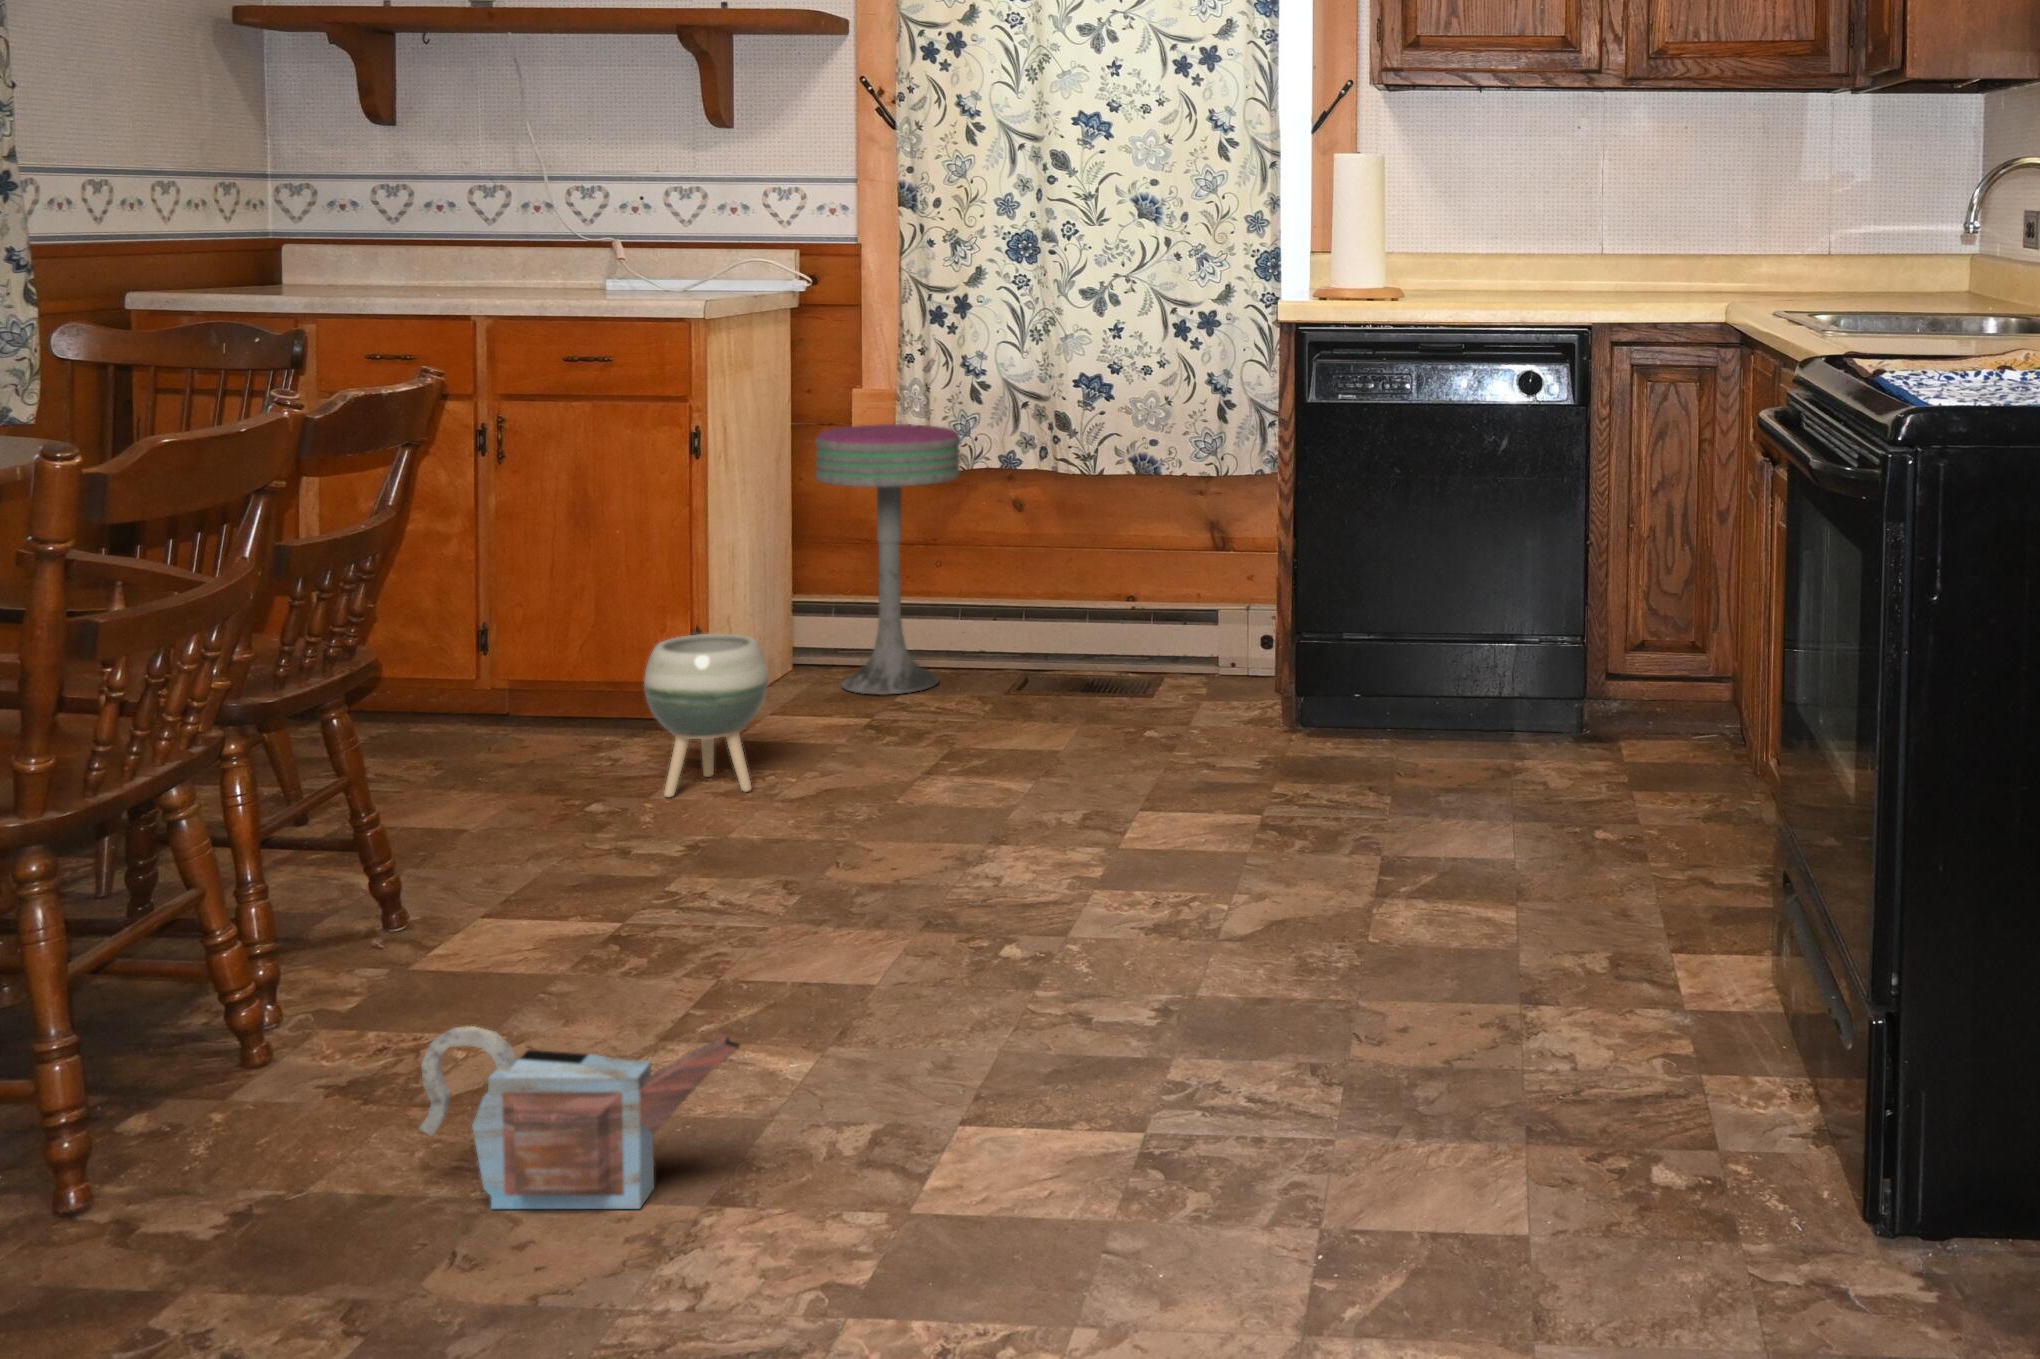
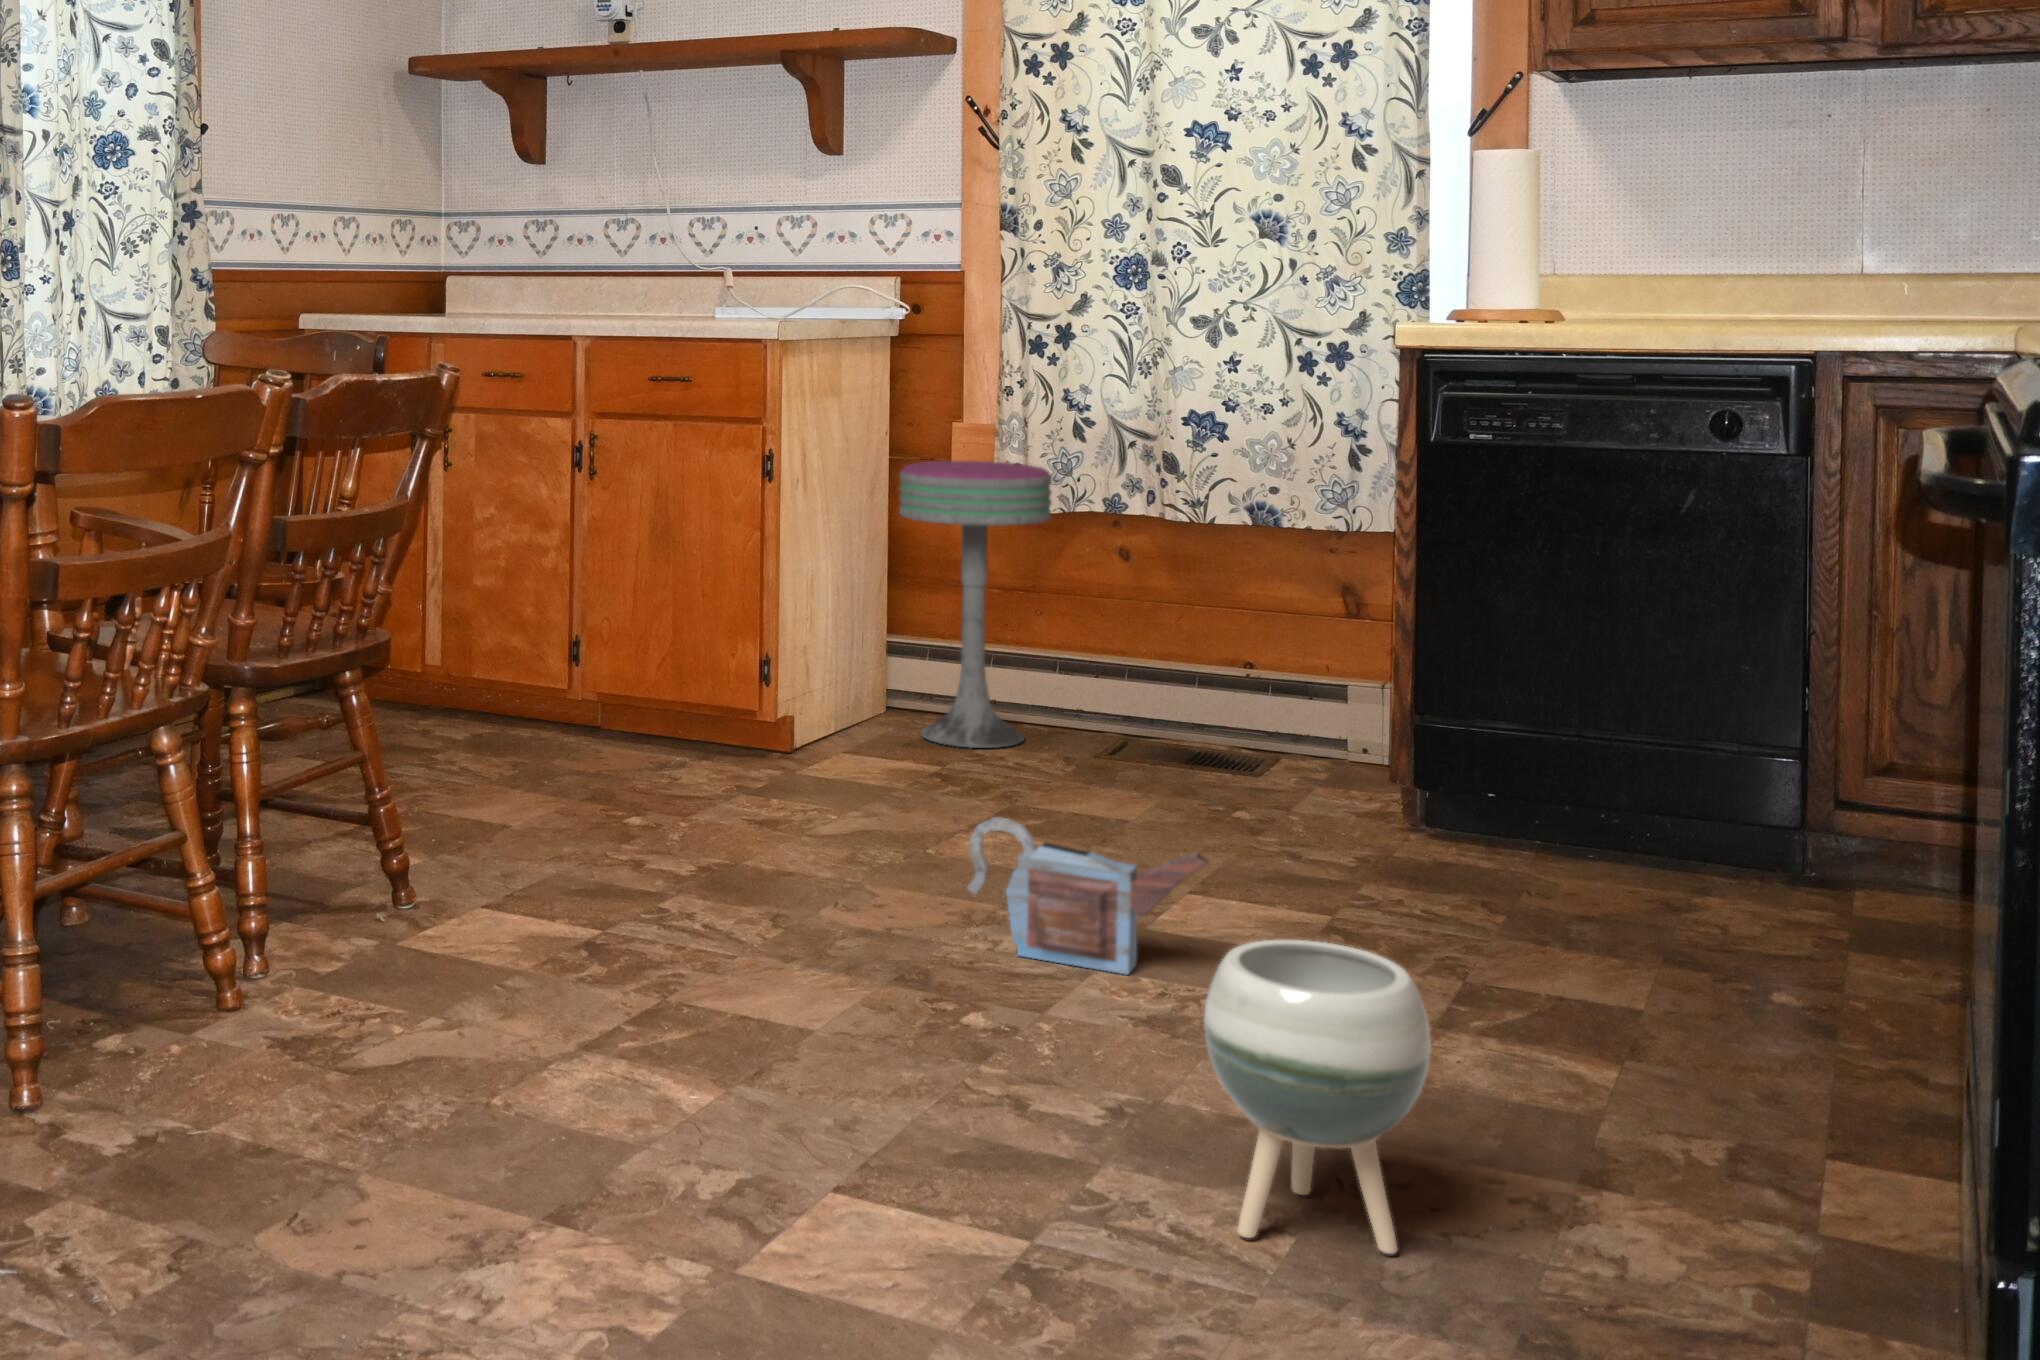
planter: present [644,633,769,797] -> present [1204,939,1430,1254]
watering can: present [420,1026,739,1209] -> present [968,817,1208,974]

